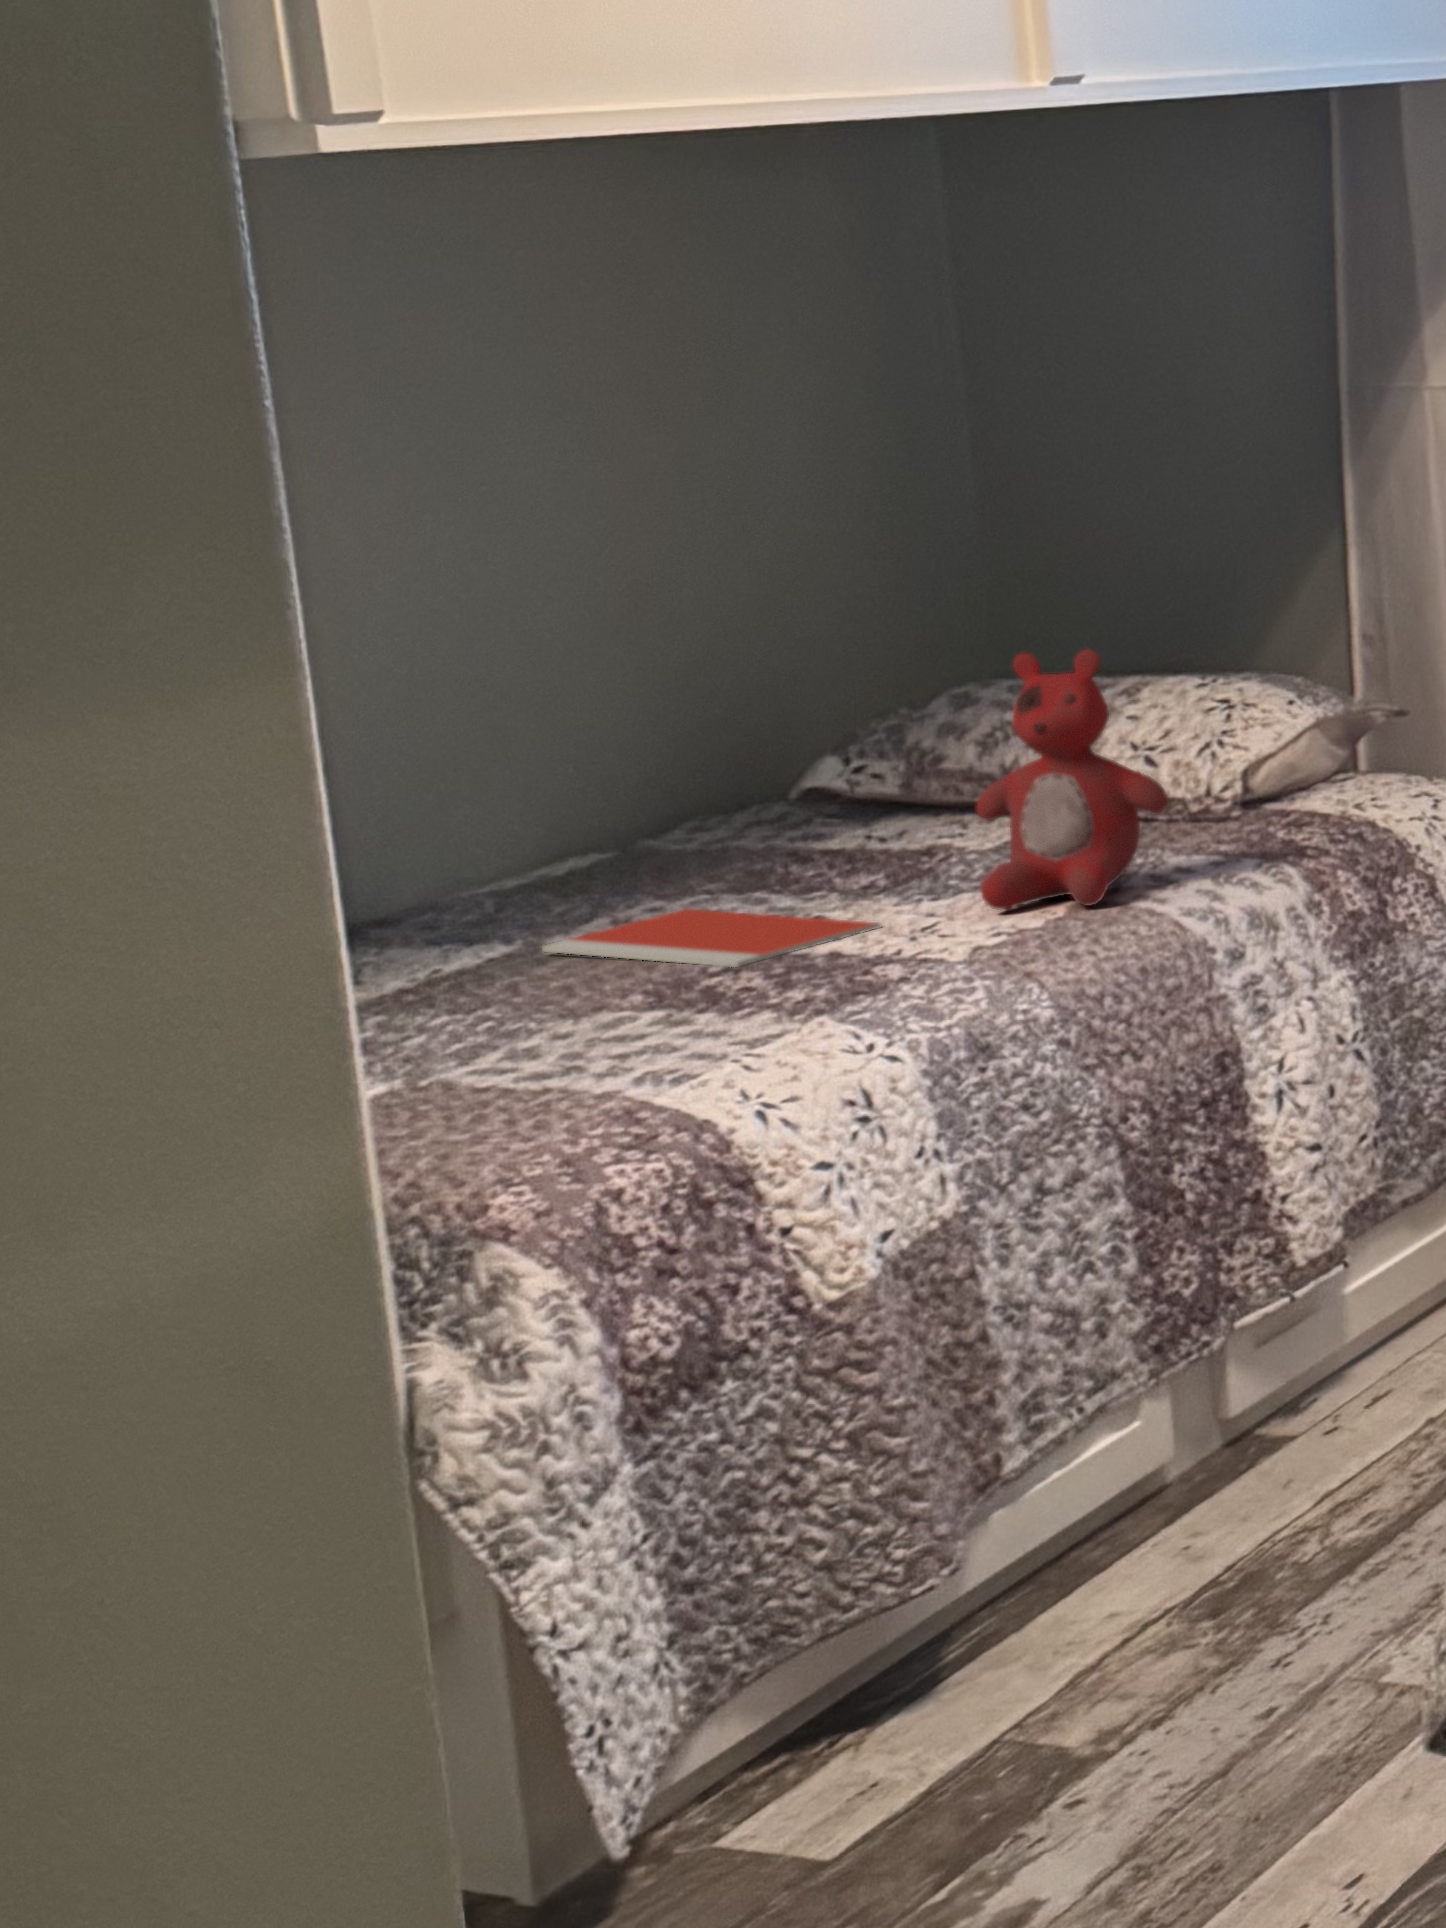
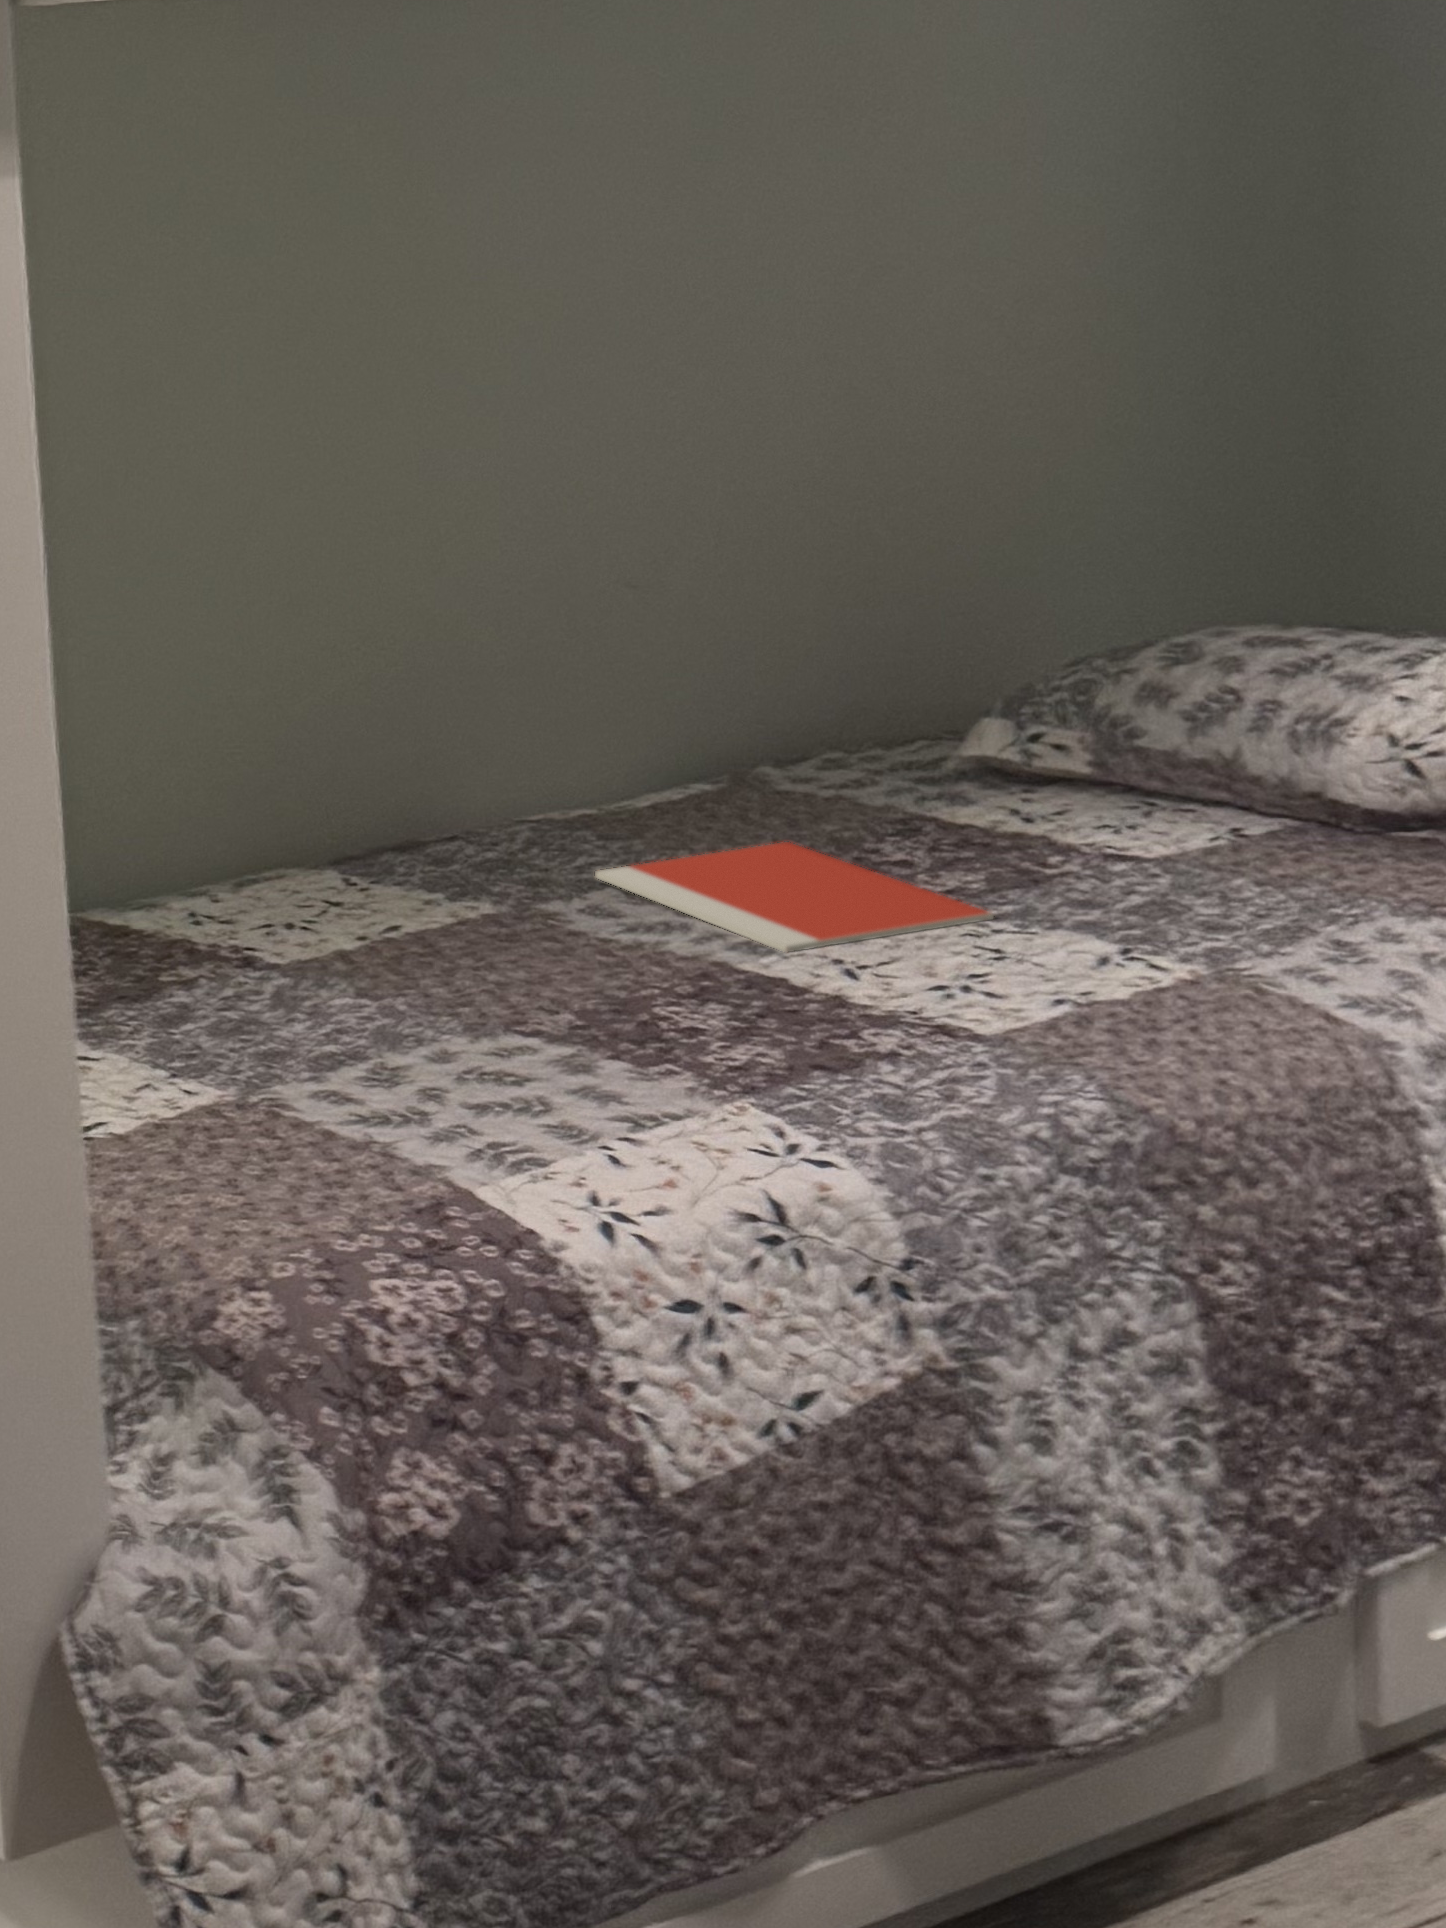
stuffed bear: present [977,650,1169,910] -> none [1125,588,1406,939]

